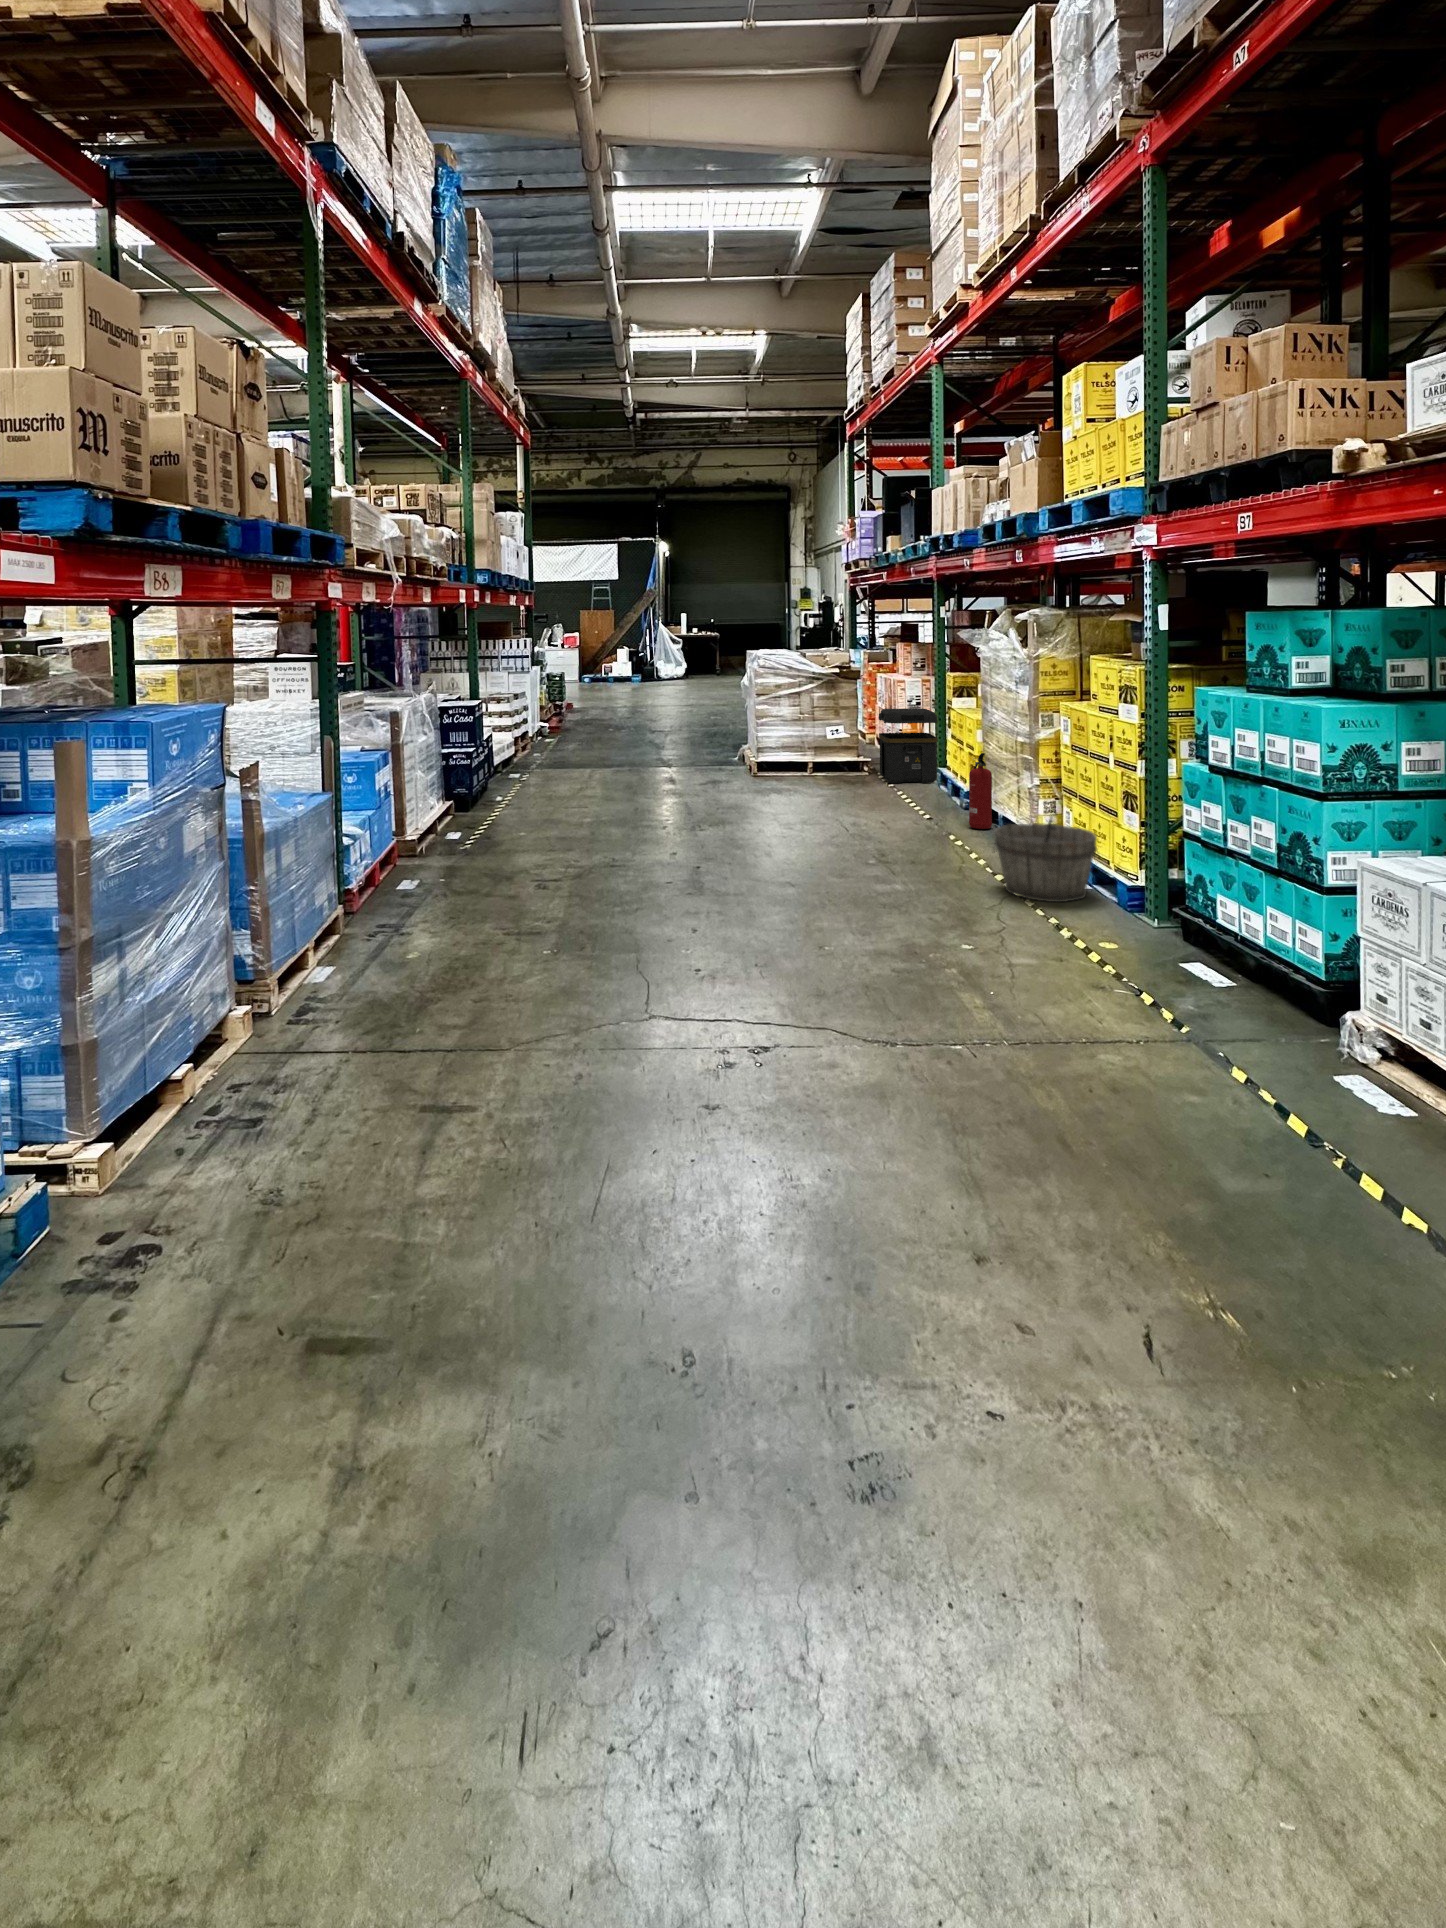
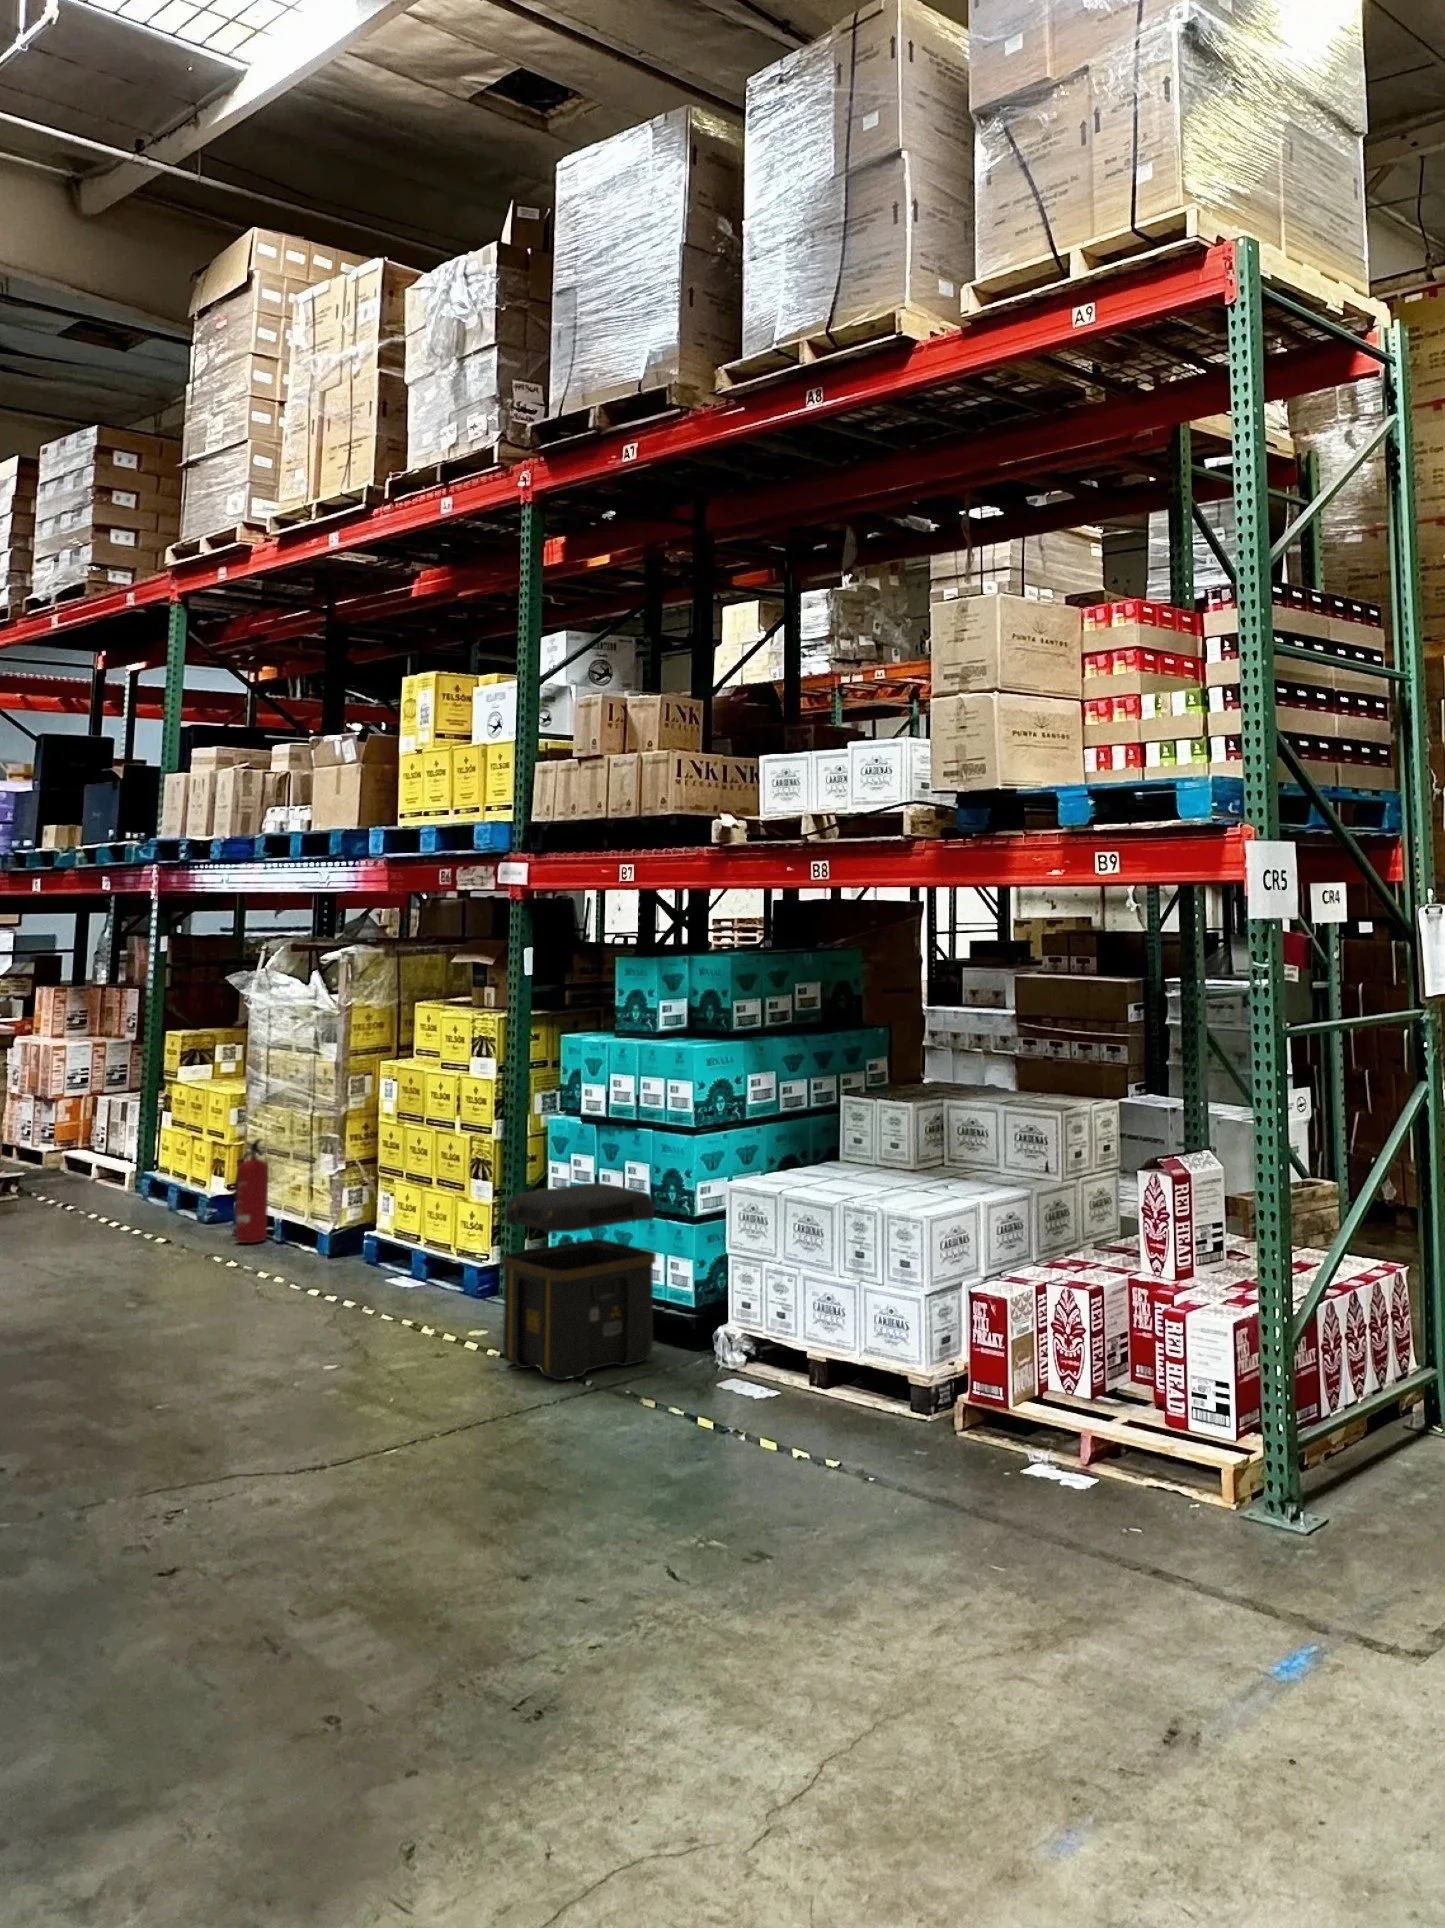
toolbox: present [879,708,937,783] -> present [502,1183,656,1380]
wooden bucket: present [995,817,1097,902] -> none [316,1195,442,1307]

